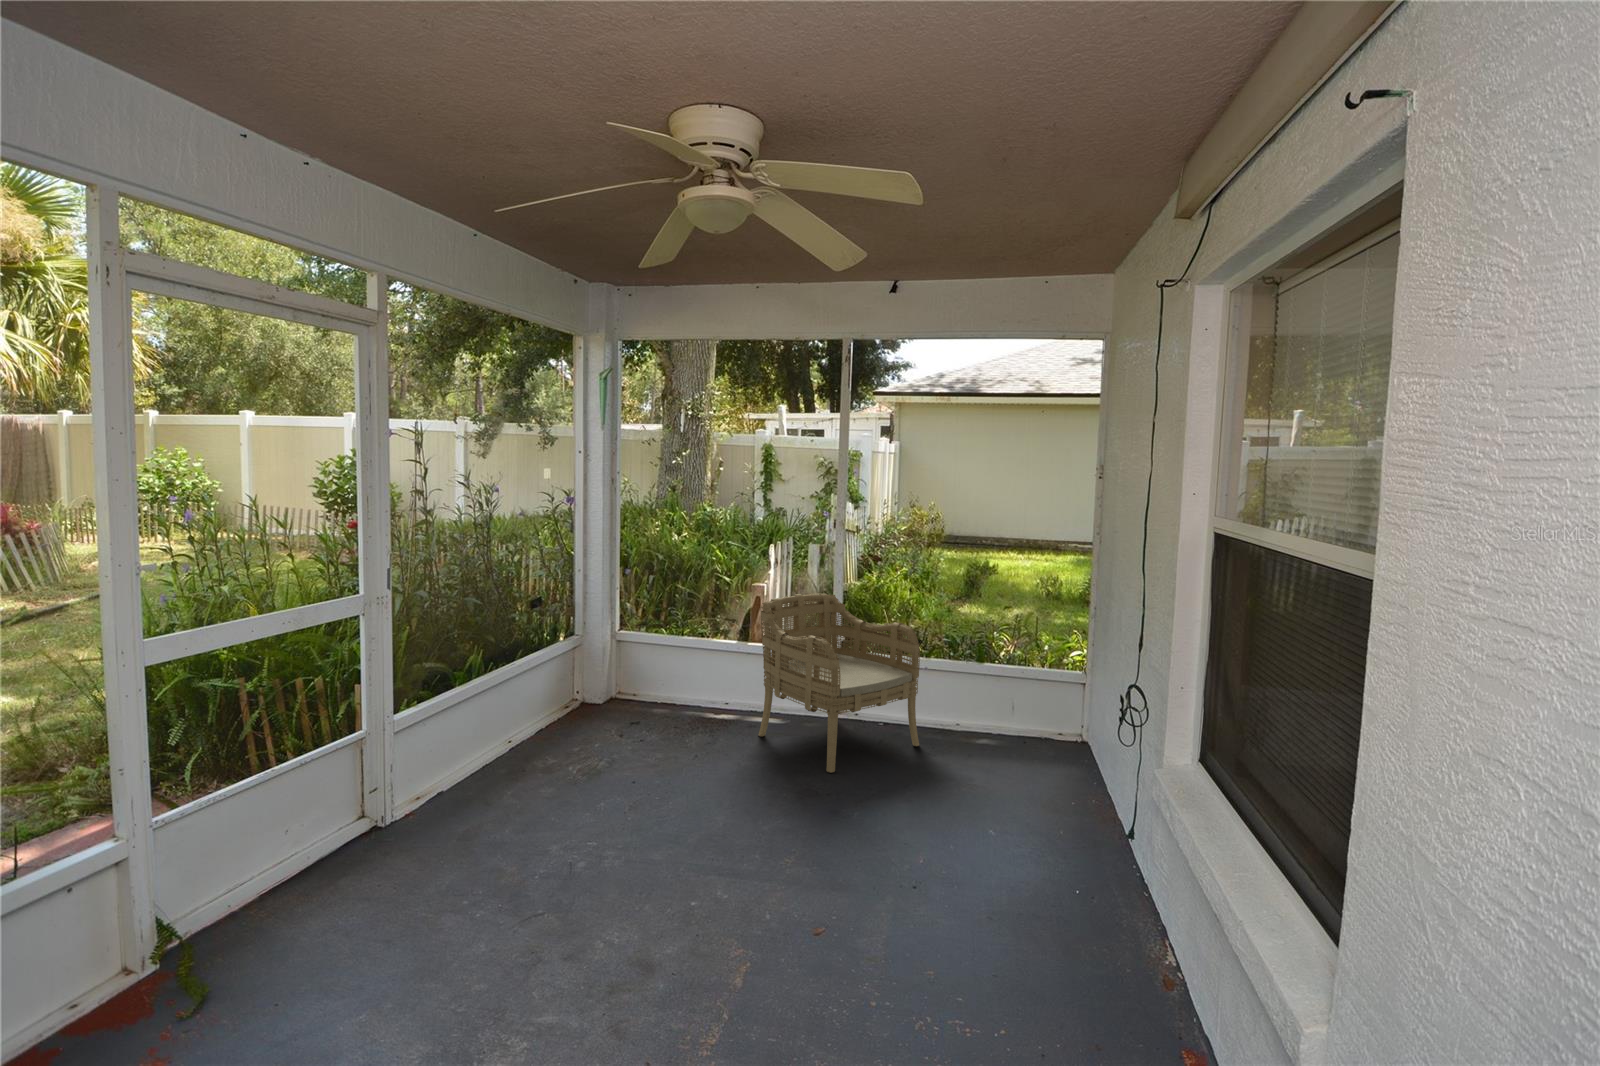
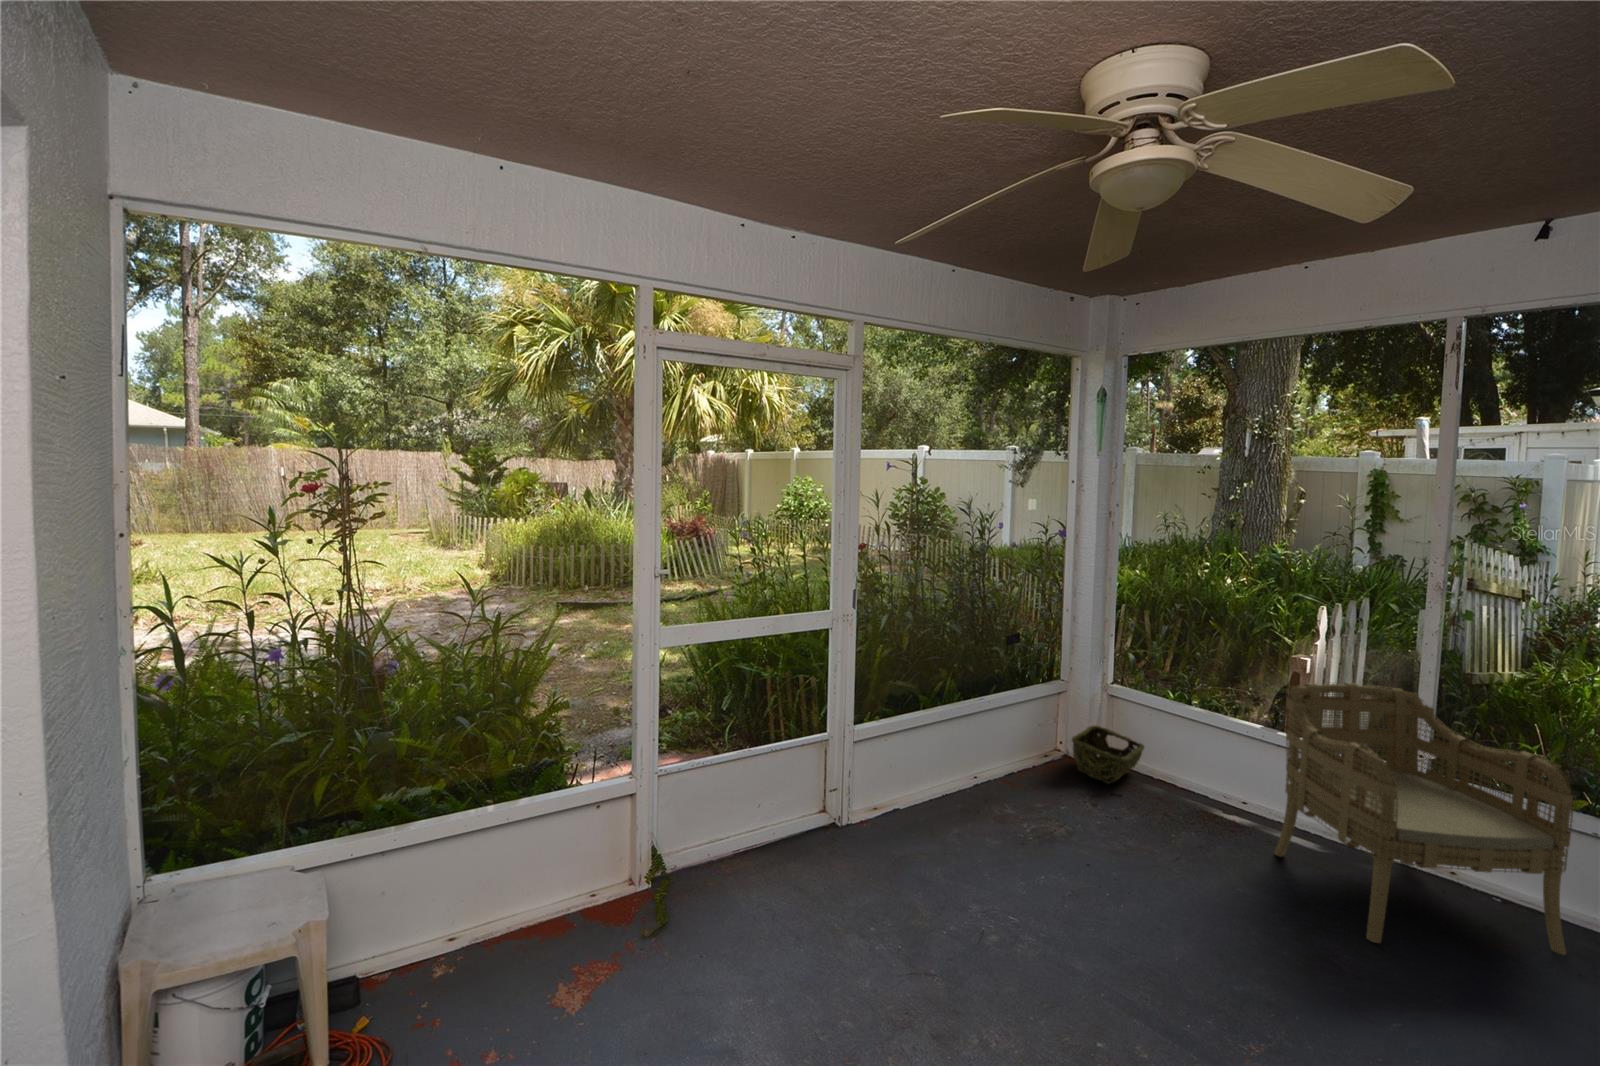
woven basket: none [589,669,648,717] -> present [1072,726,1144,784]

